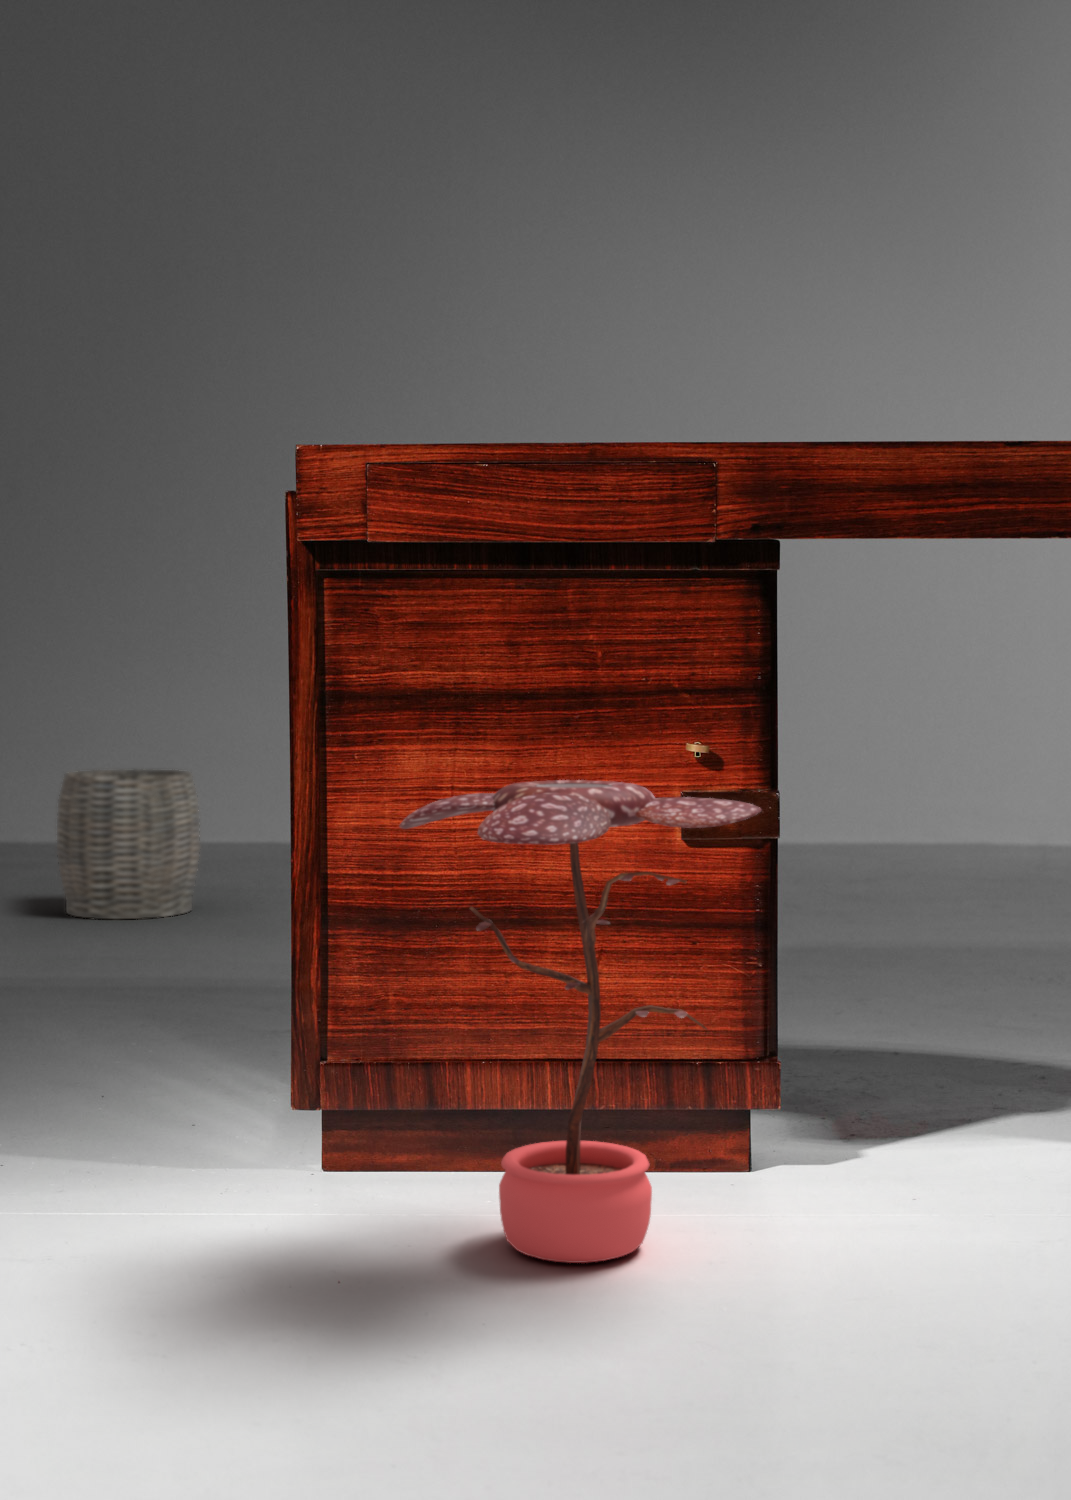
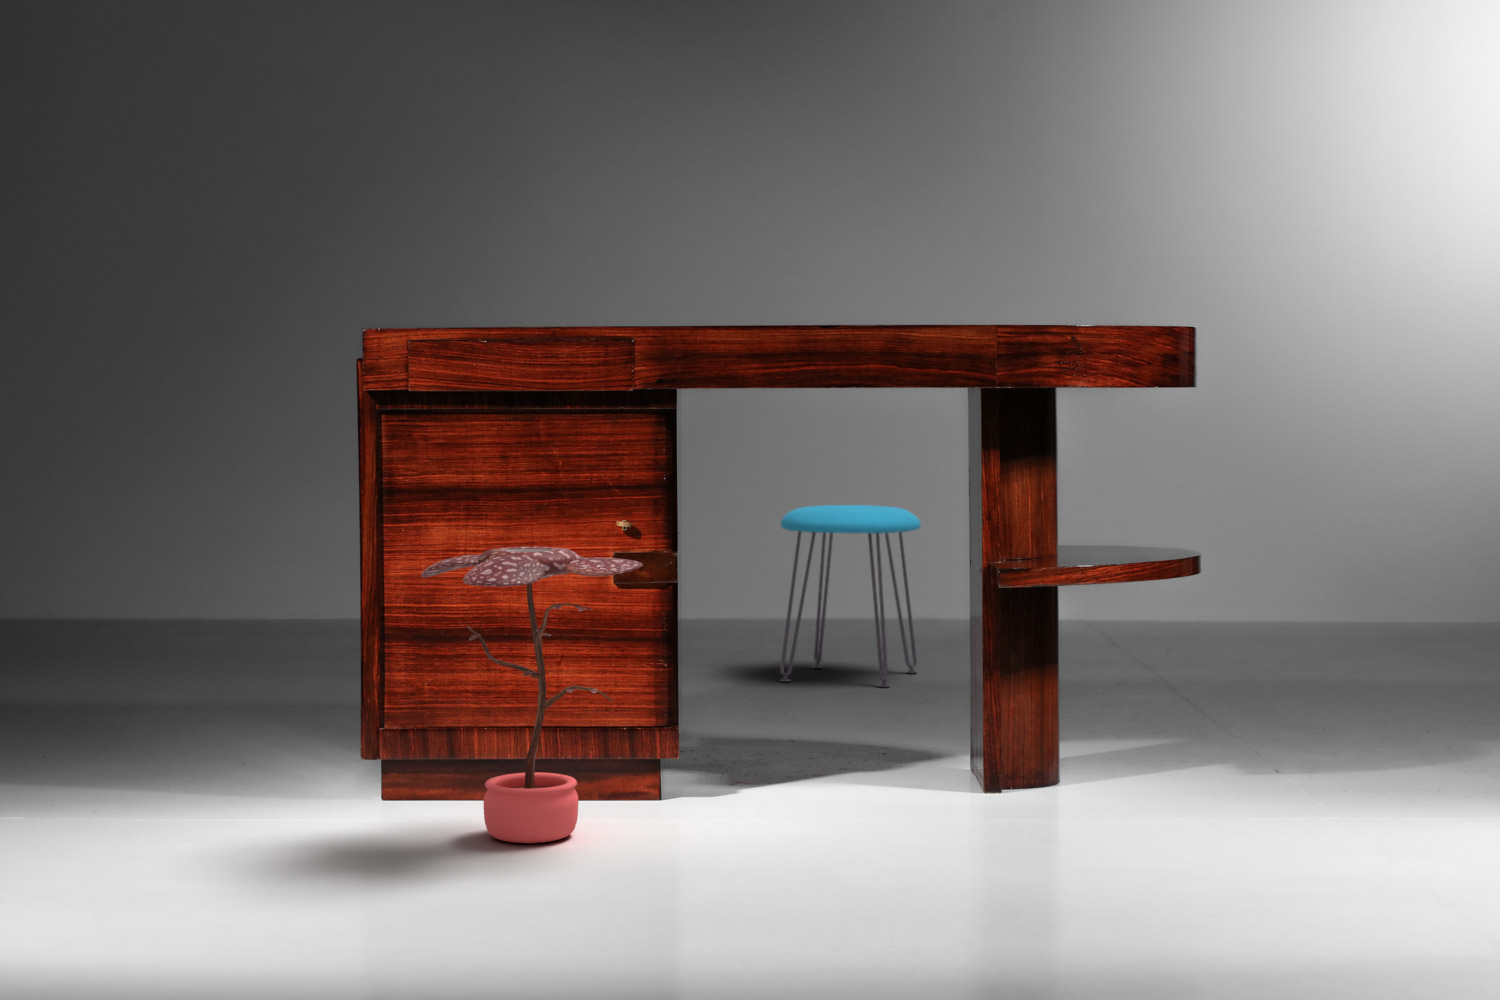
stool: none [813,737,1002,980] -> present [780,505,921,687]
woven basket: present [57,769,200,919] -> none [205,529,319,647]

